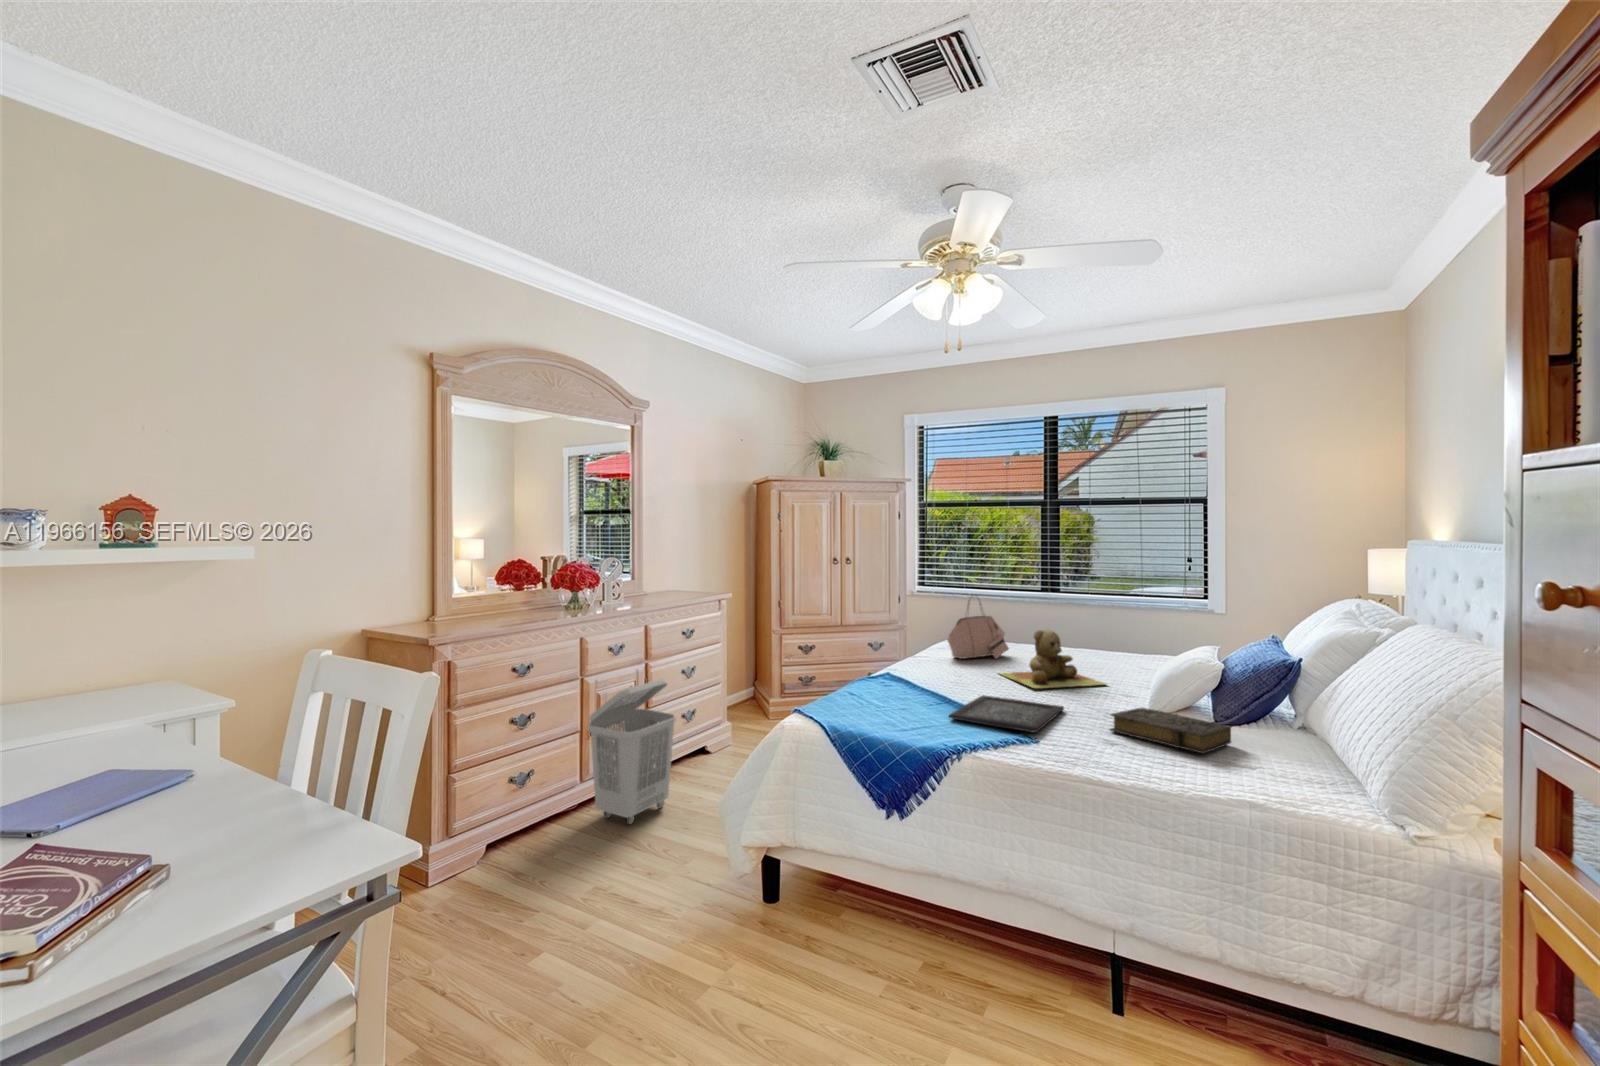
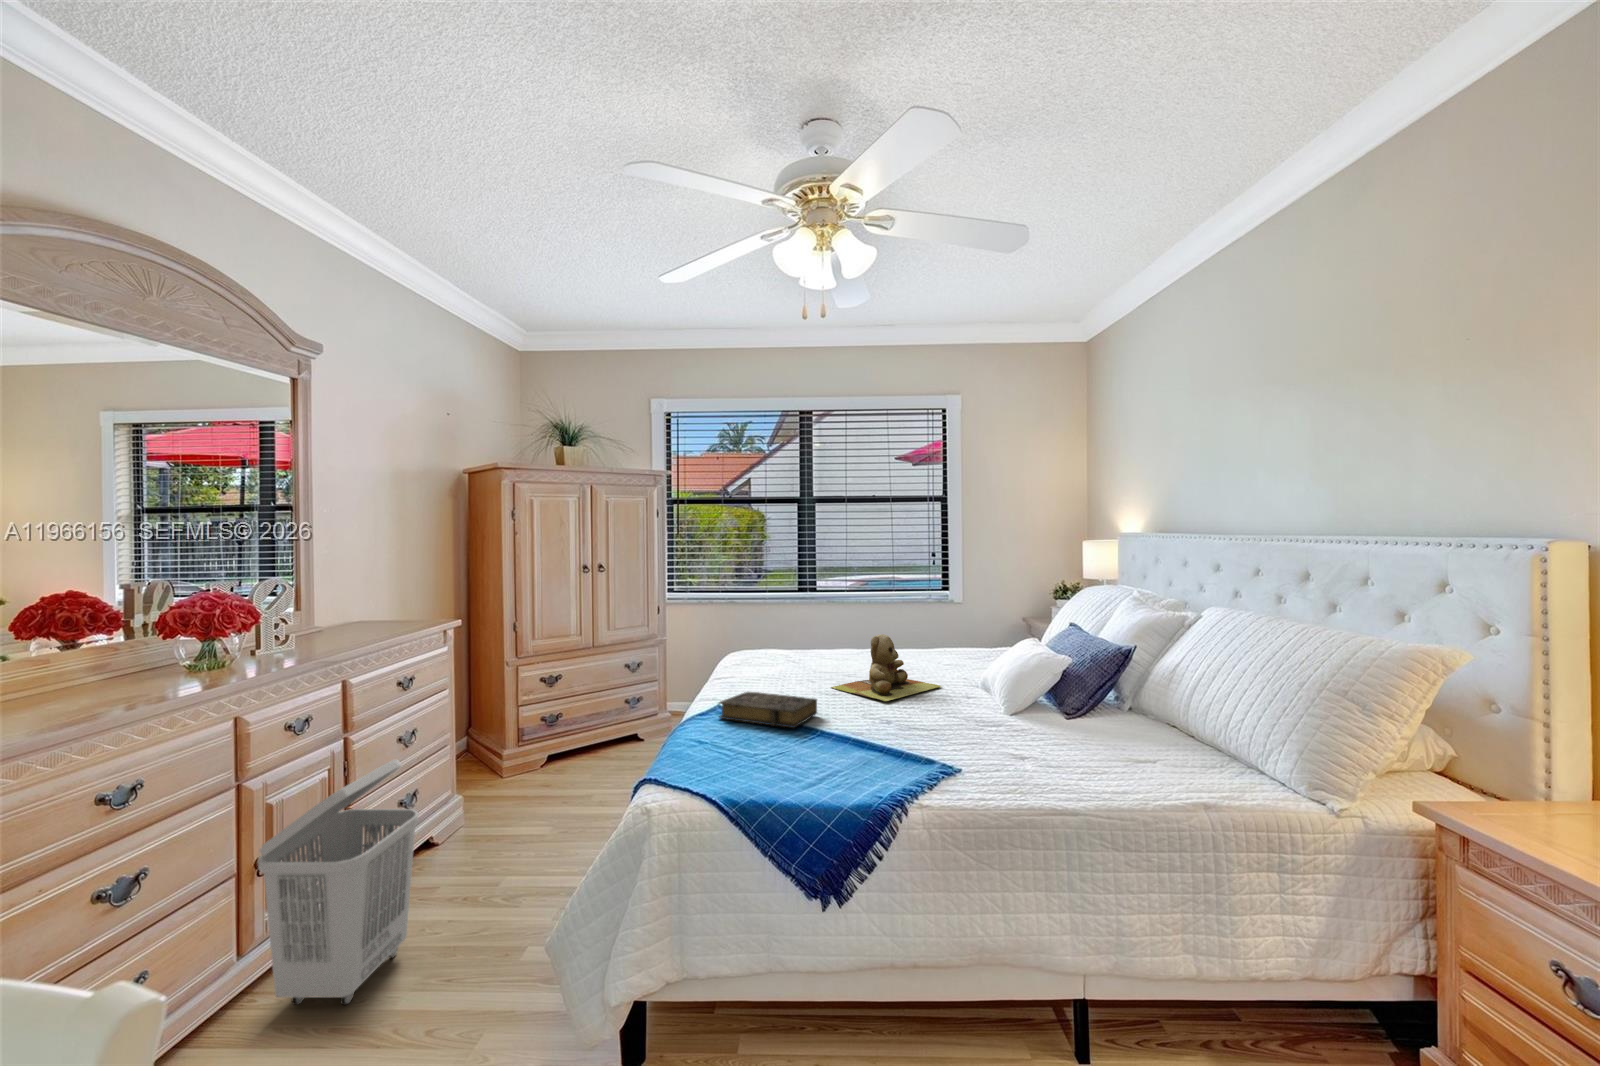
handbag: present [947,596,1009,659] -> none [762,602,821,674]
tray: present [949,695,1064,732] -> none [845,718,951,759]
book: present [1110,708,1231,753] -> present [719,692,817,728]

